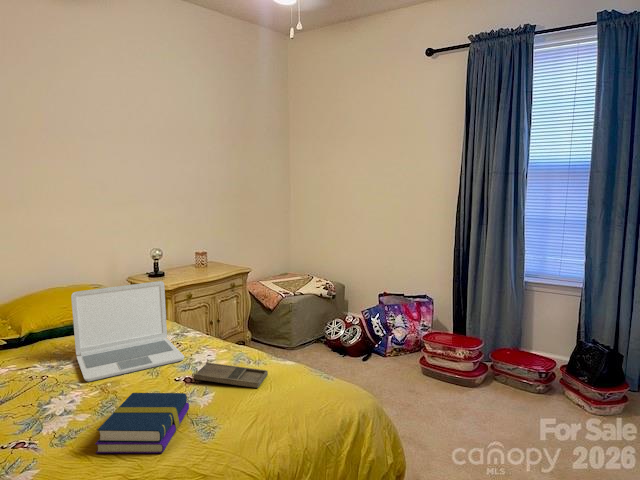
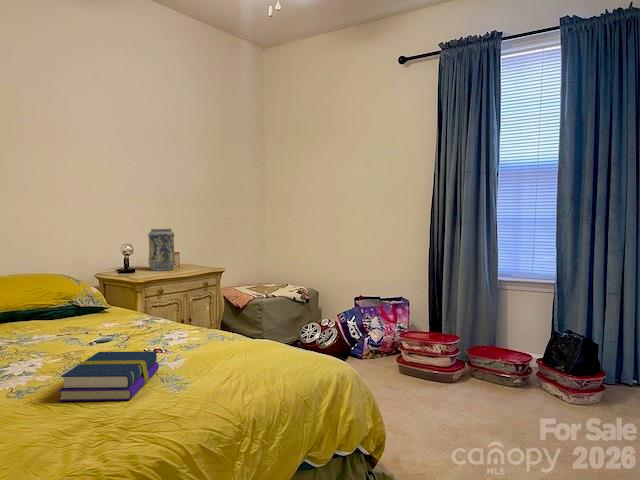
decorative vase: none [177,231,204,273] -> present [148,229,175,271]
laptop: present [71,281,184,382] -> none [36,260,154,353]
tray: present [194,363,268,388] -> none [164,335,241,355]

